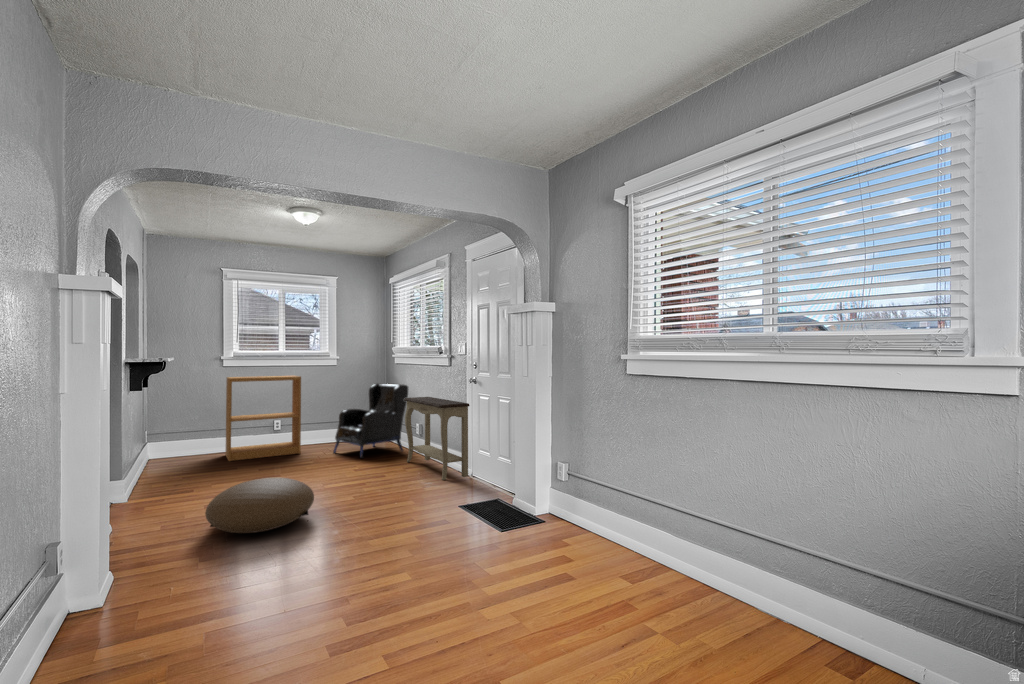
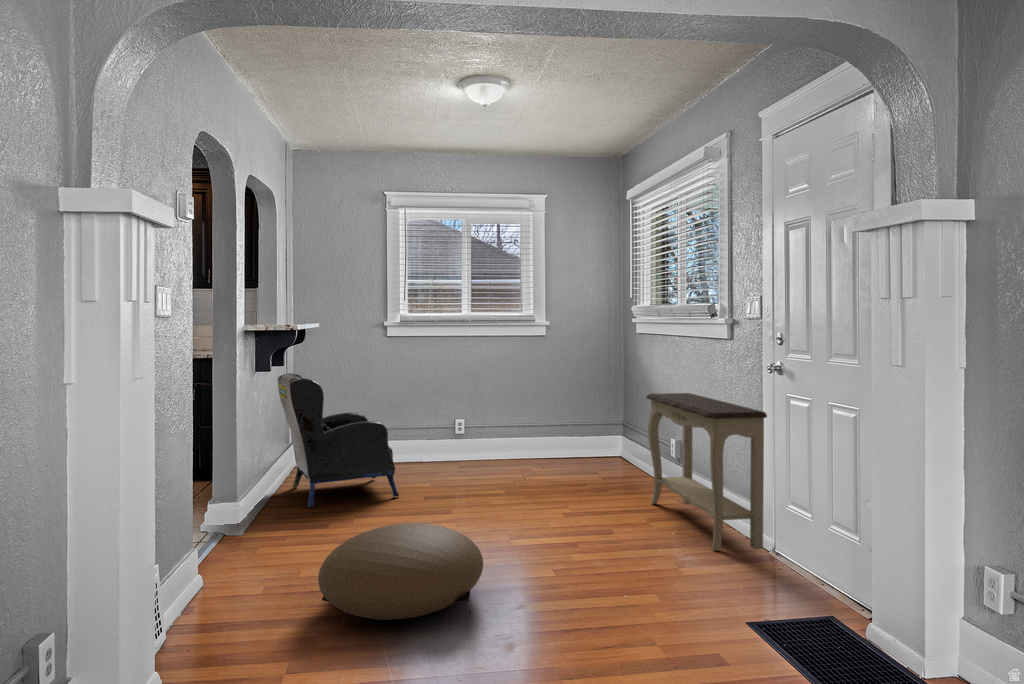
bookshelf: present [225,376,301,461] -> none [393,351,491,474]
armchair: present [333,384,408,458] -> present [277,373,399,507]

